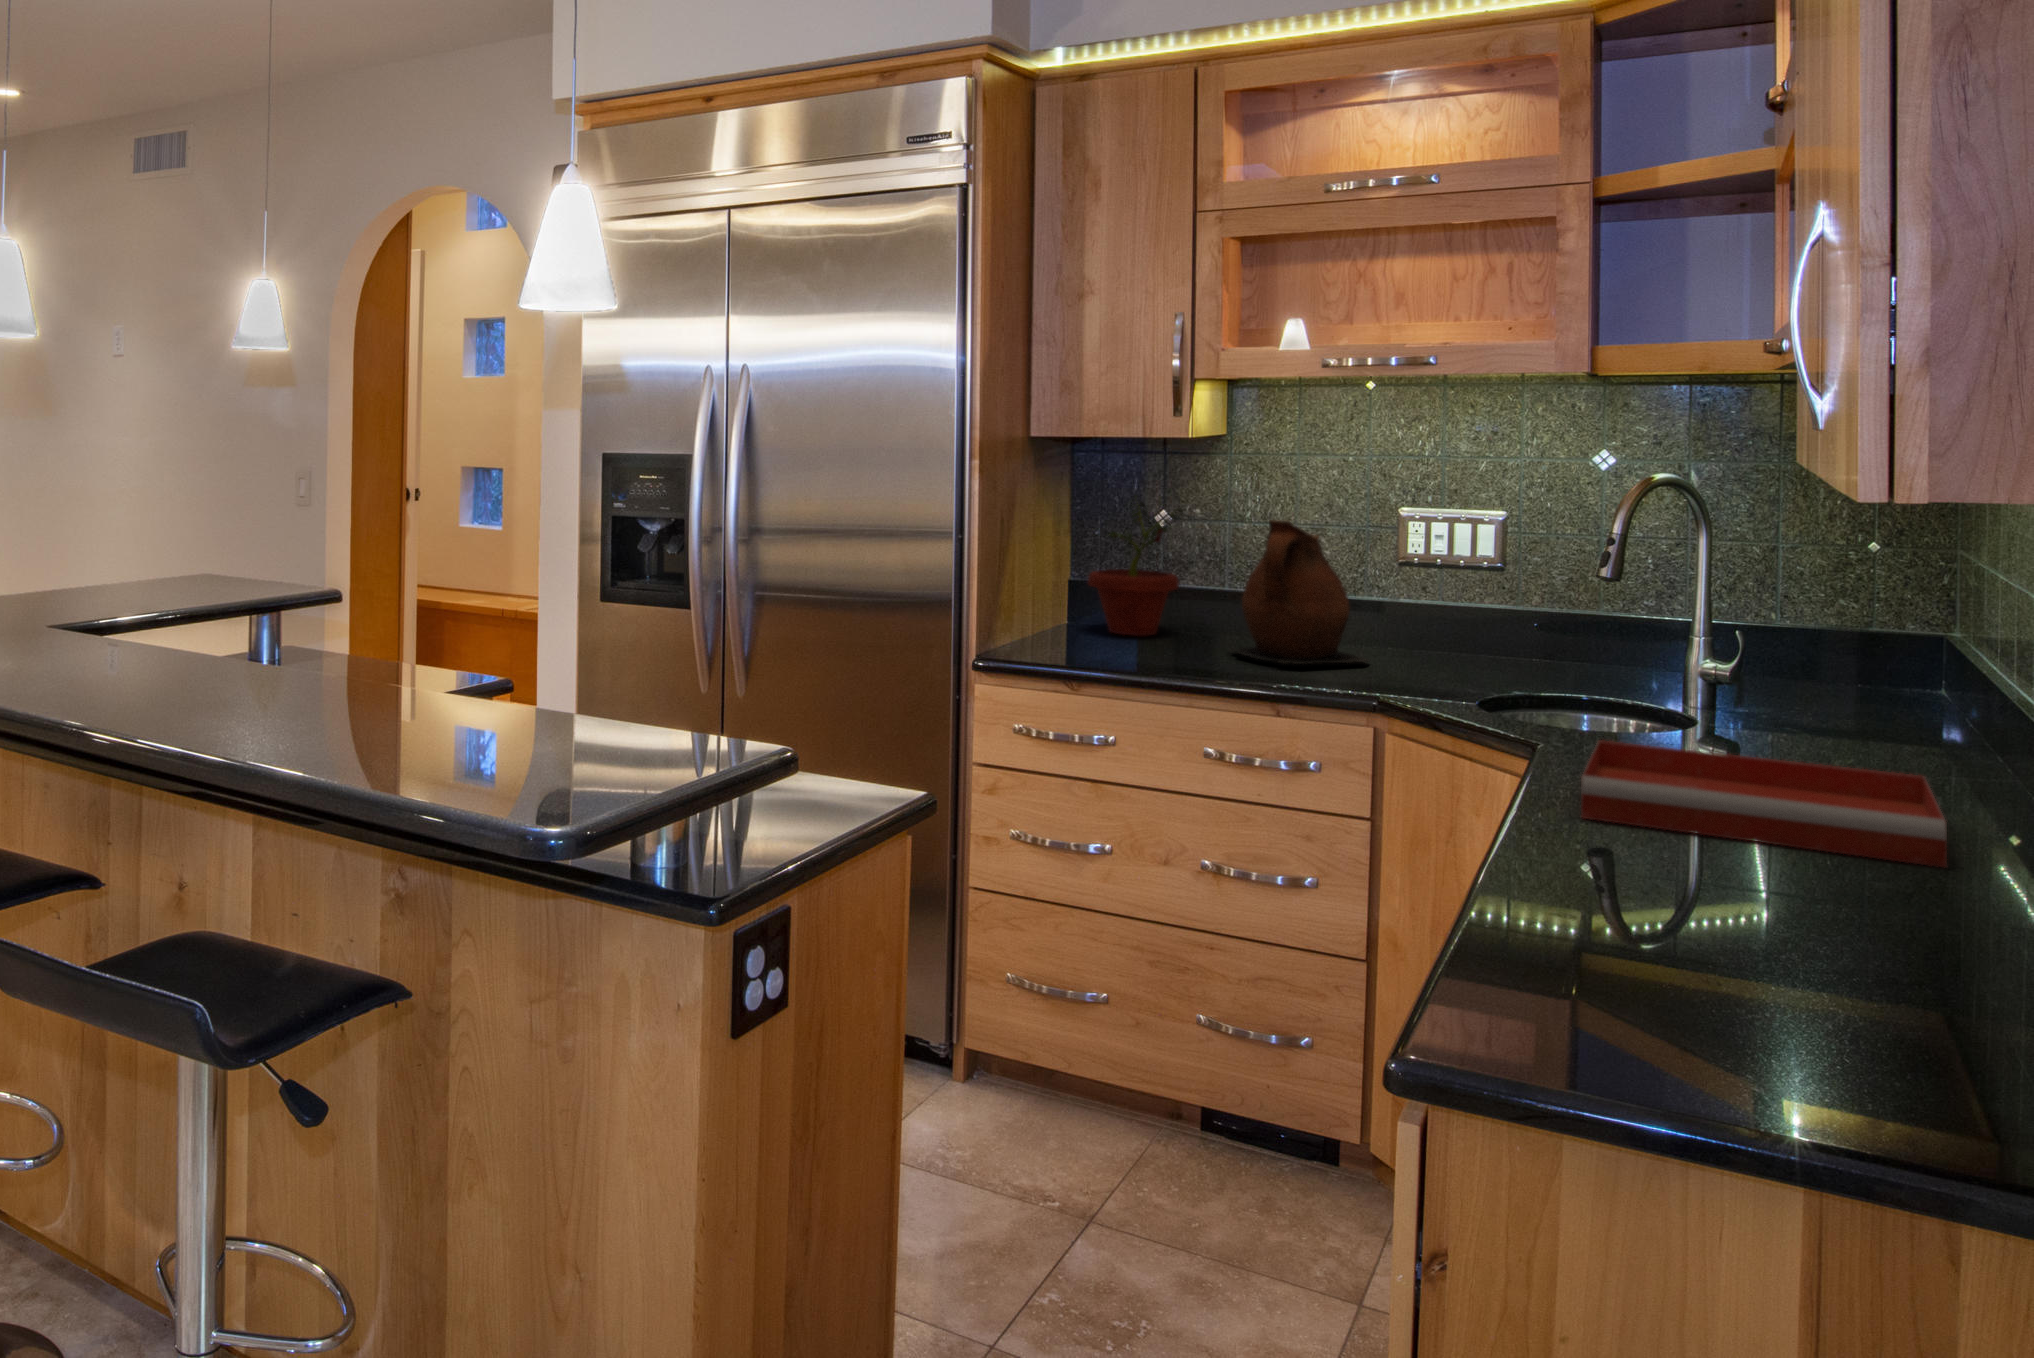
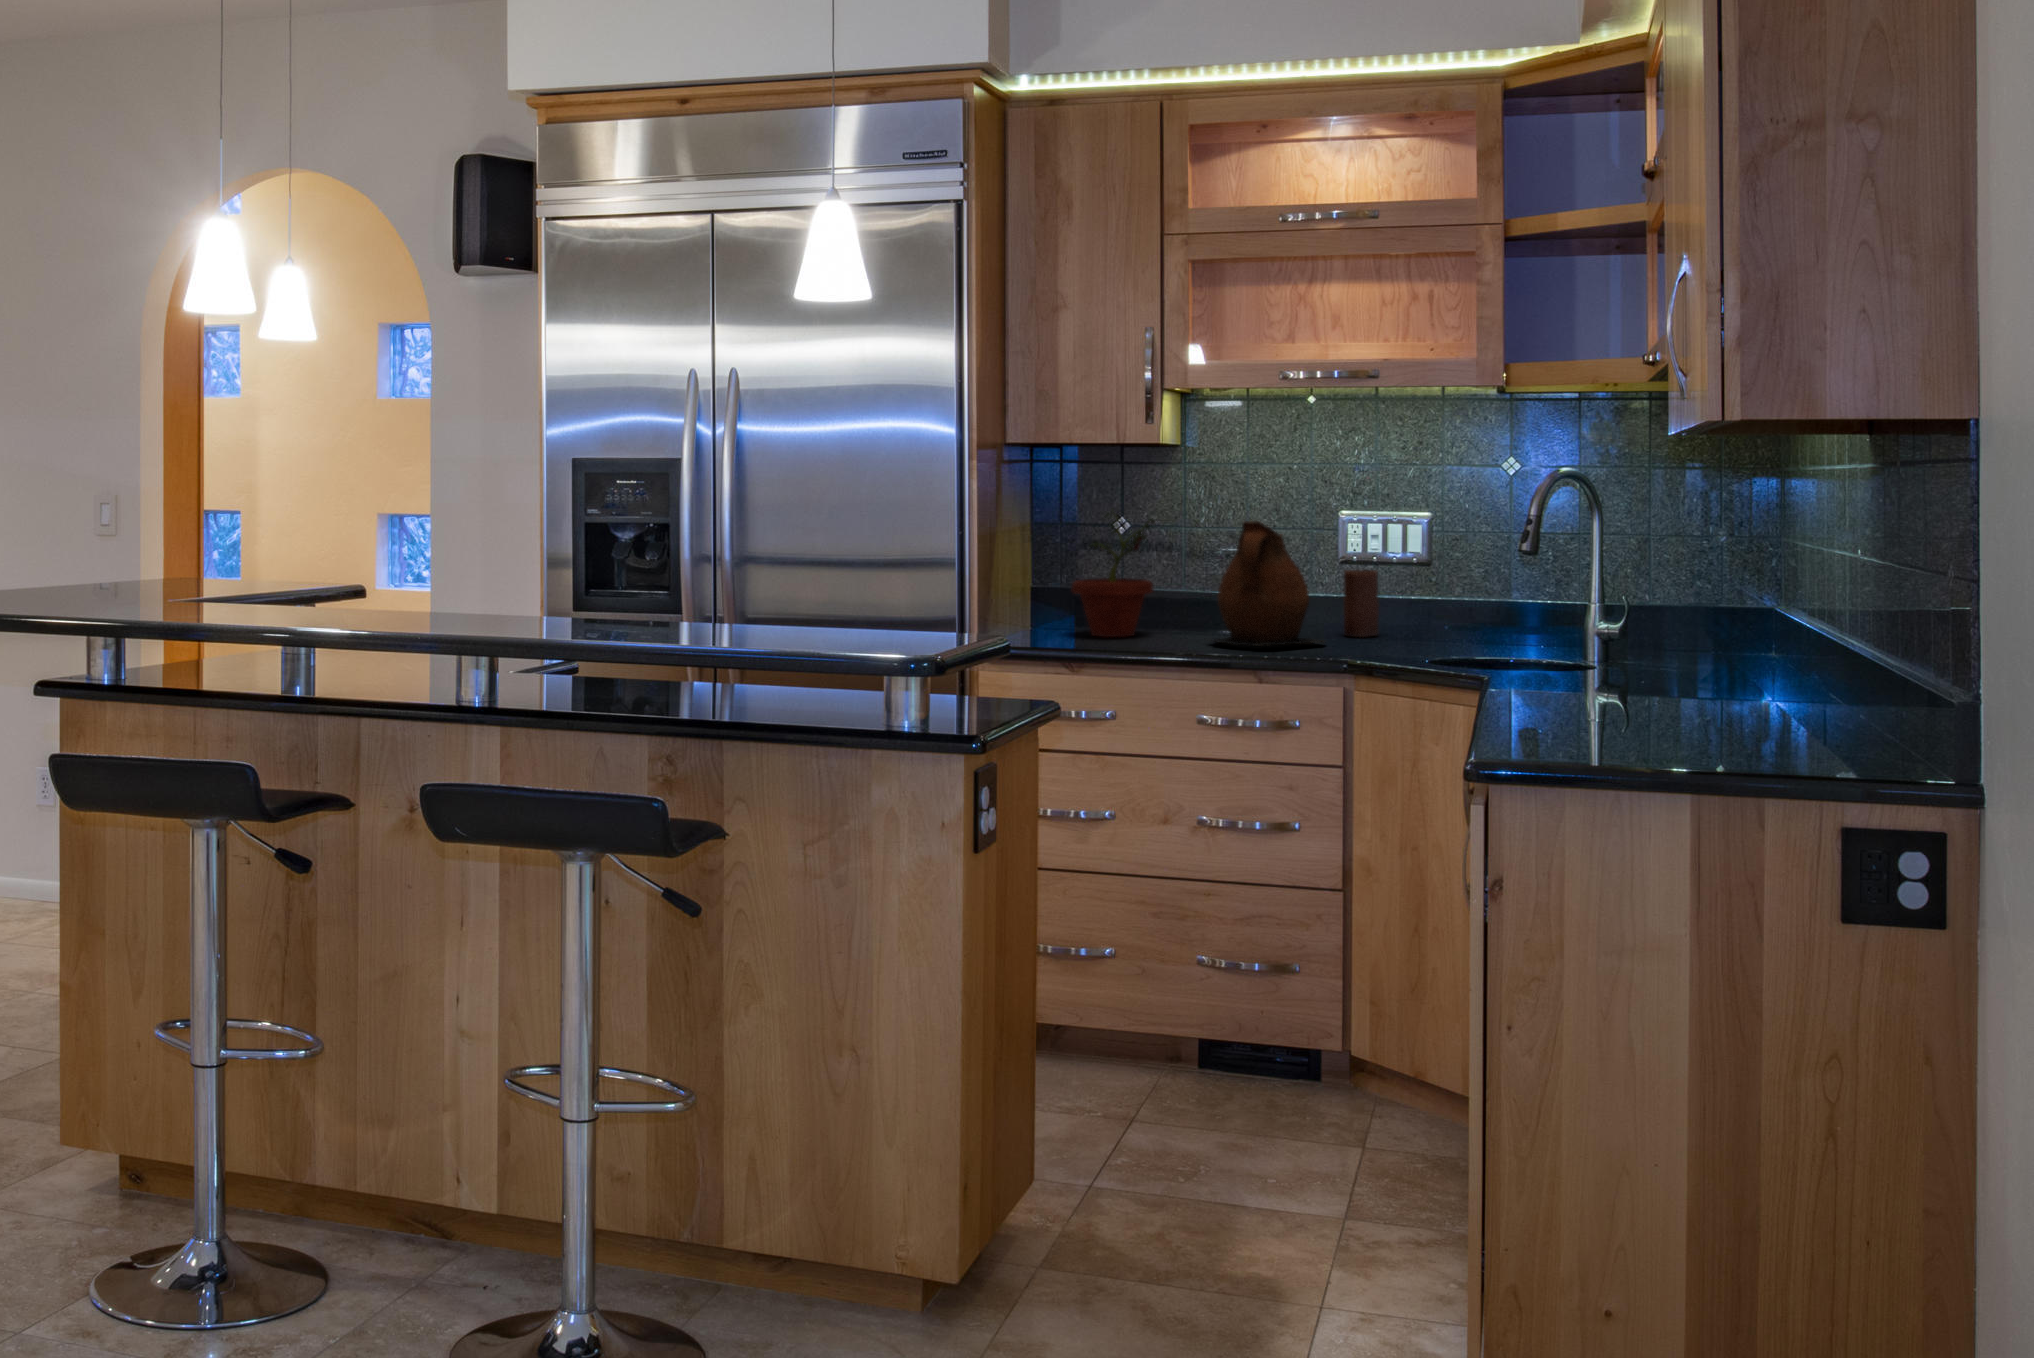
candle: none [1397,576,1439,654] -> present [1344,570,1379,637]
tray: present [1581,740,1947,867] -> none [1527,658,1758,706]

